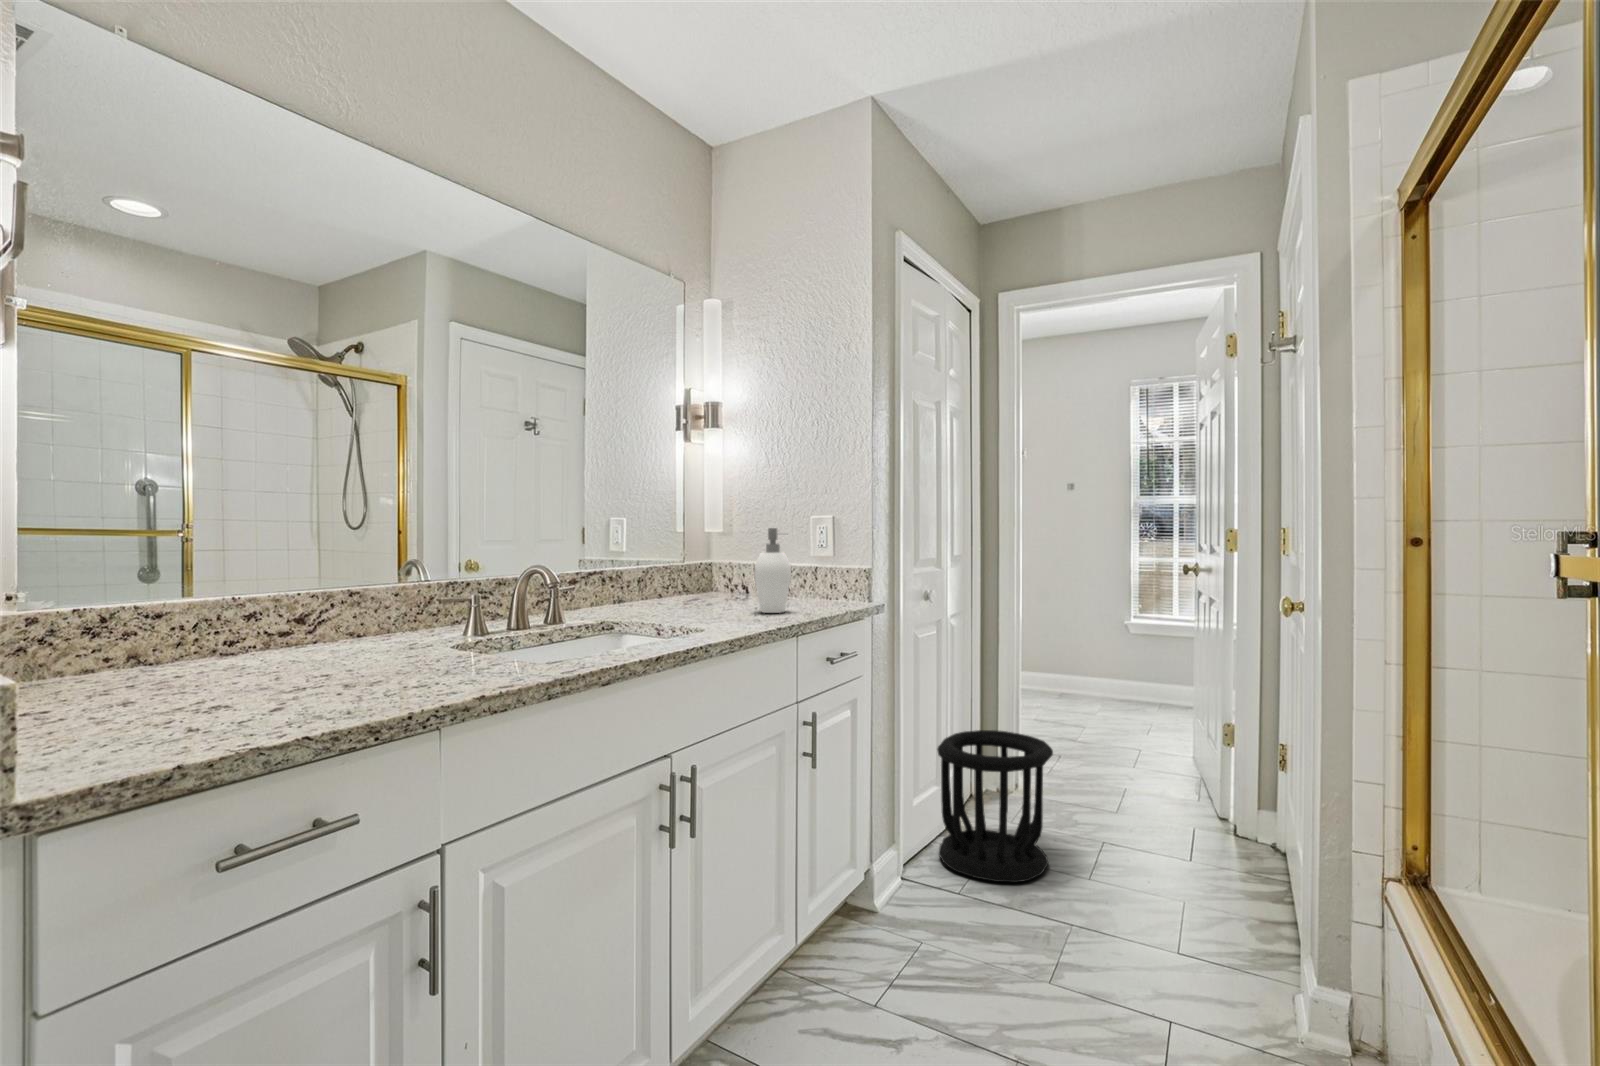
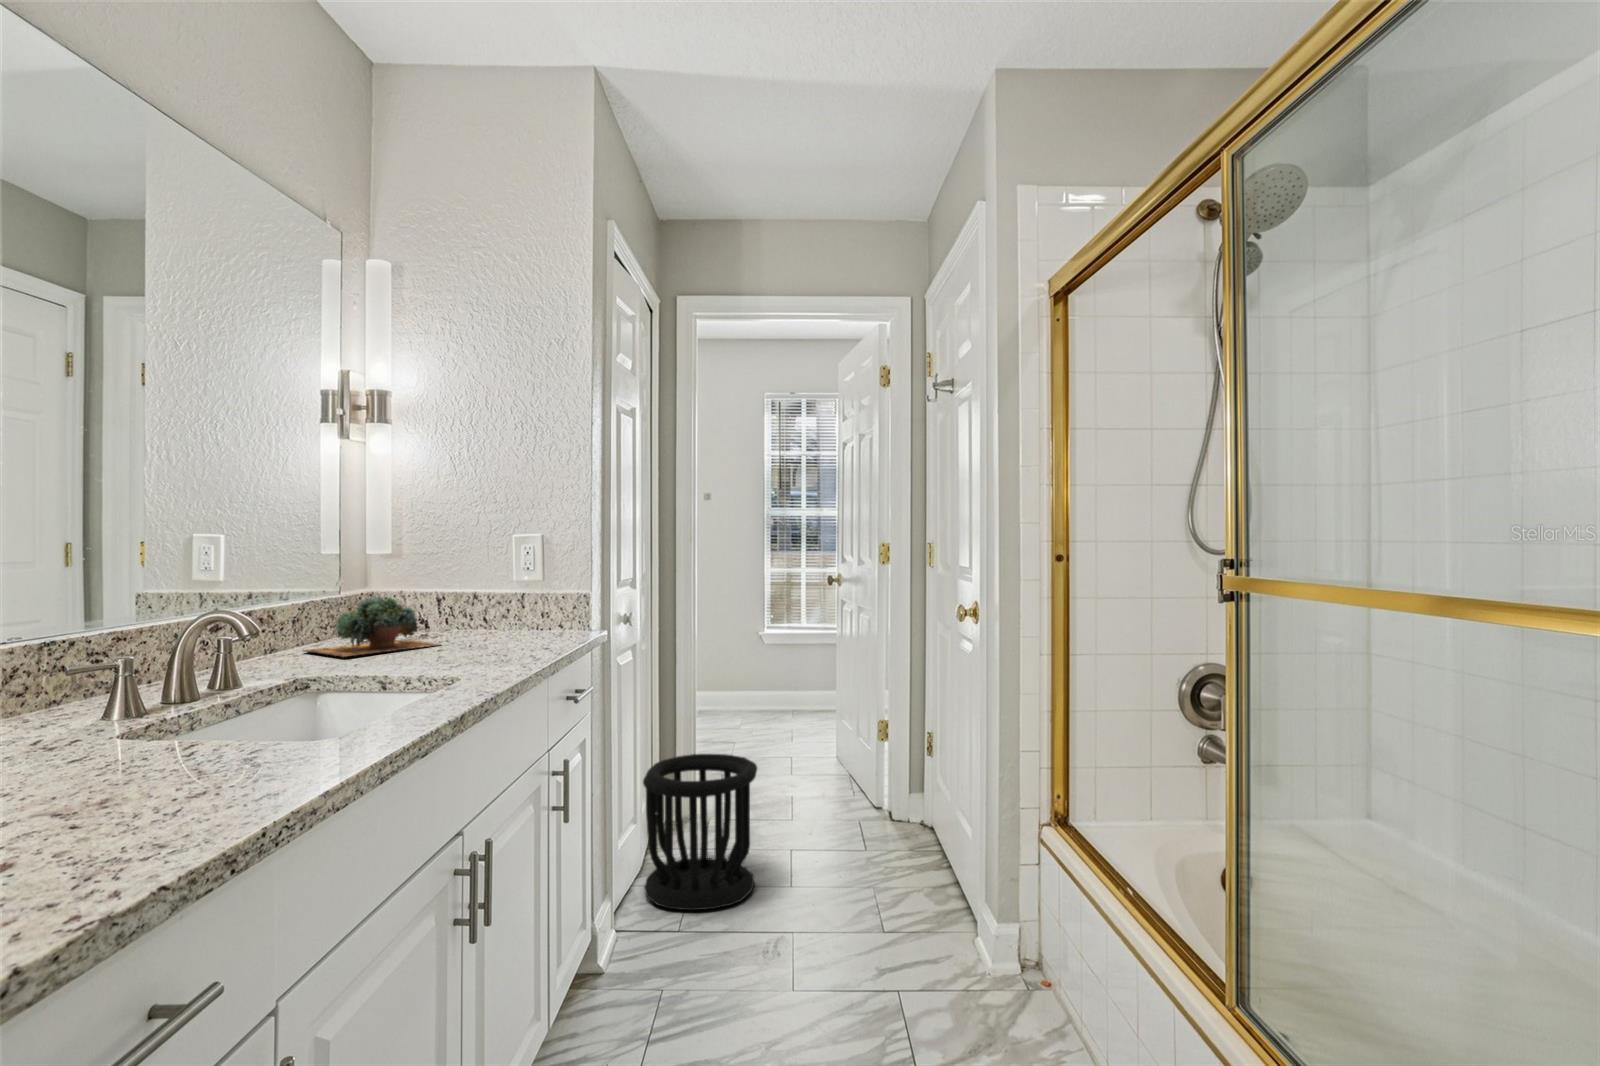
soap dispenser: present [754,528,791,613] -> none [480,550,529,650]
succulent plant: none [642,563,736,610] -> present [305,596,438,657]

